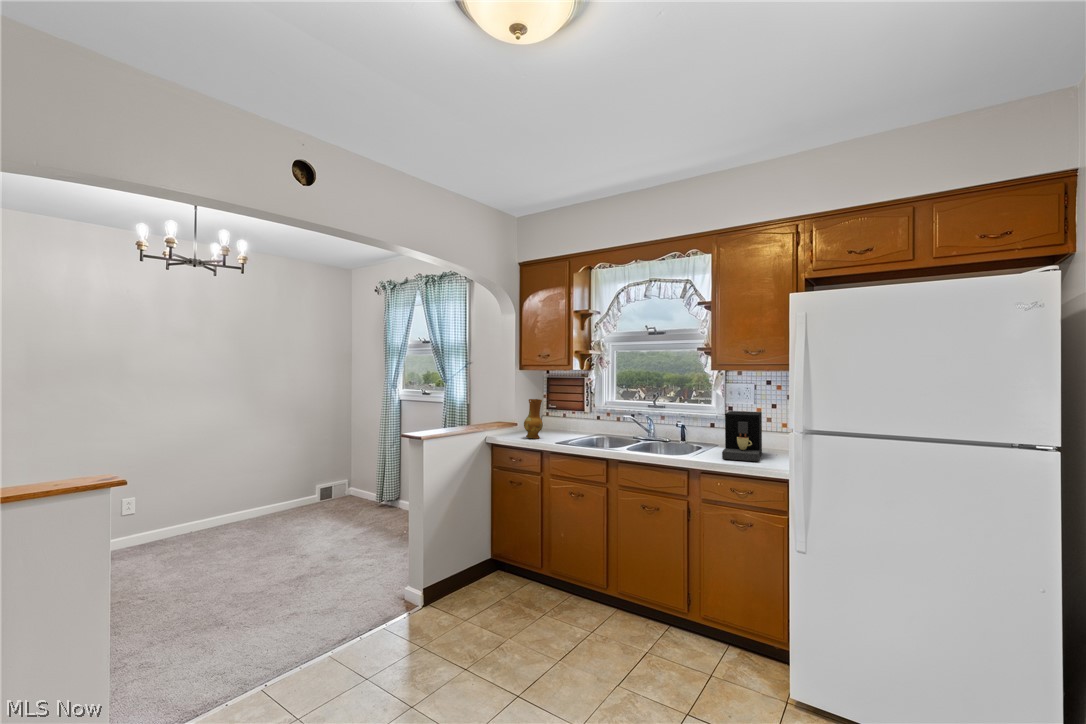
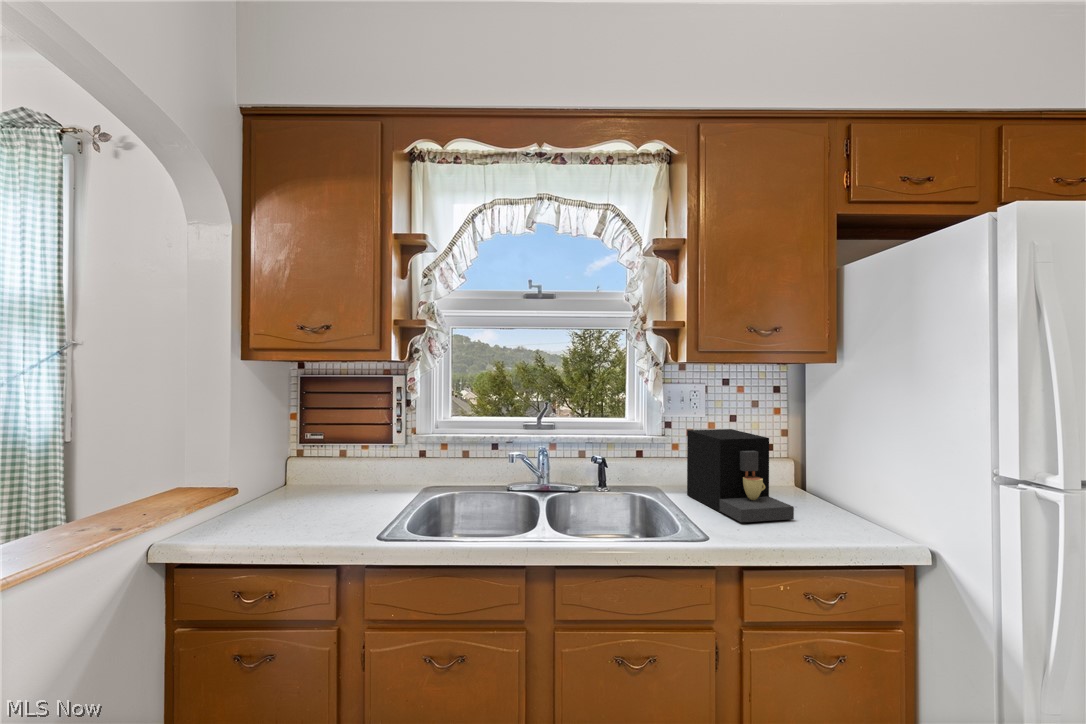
ceramic jug: present [524,399,543,439] -> none [271,428,320,522]

